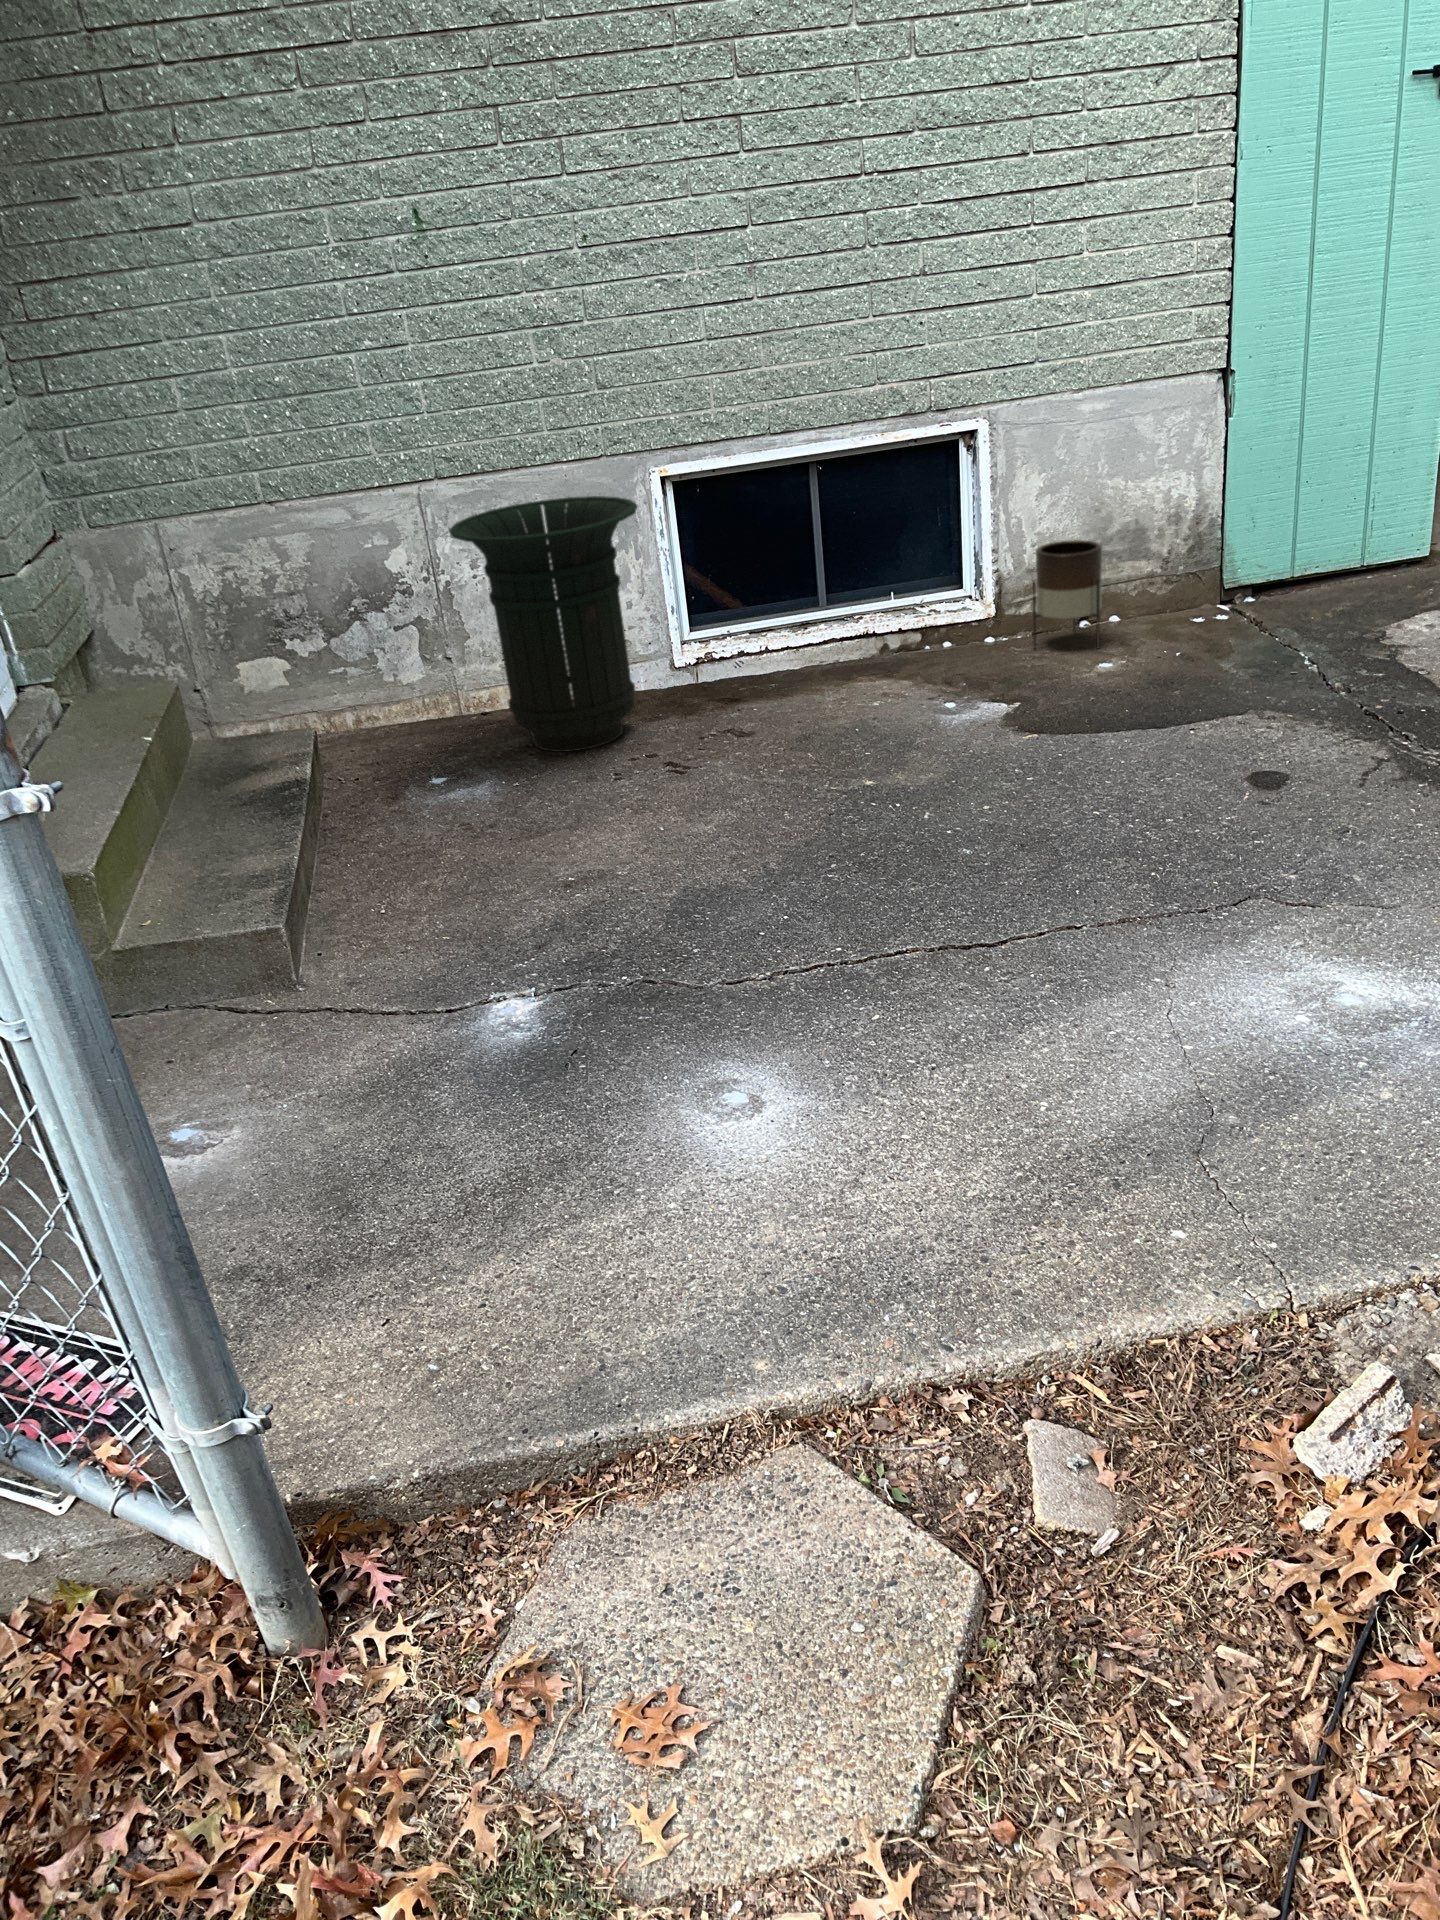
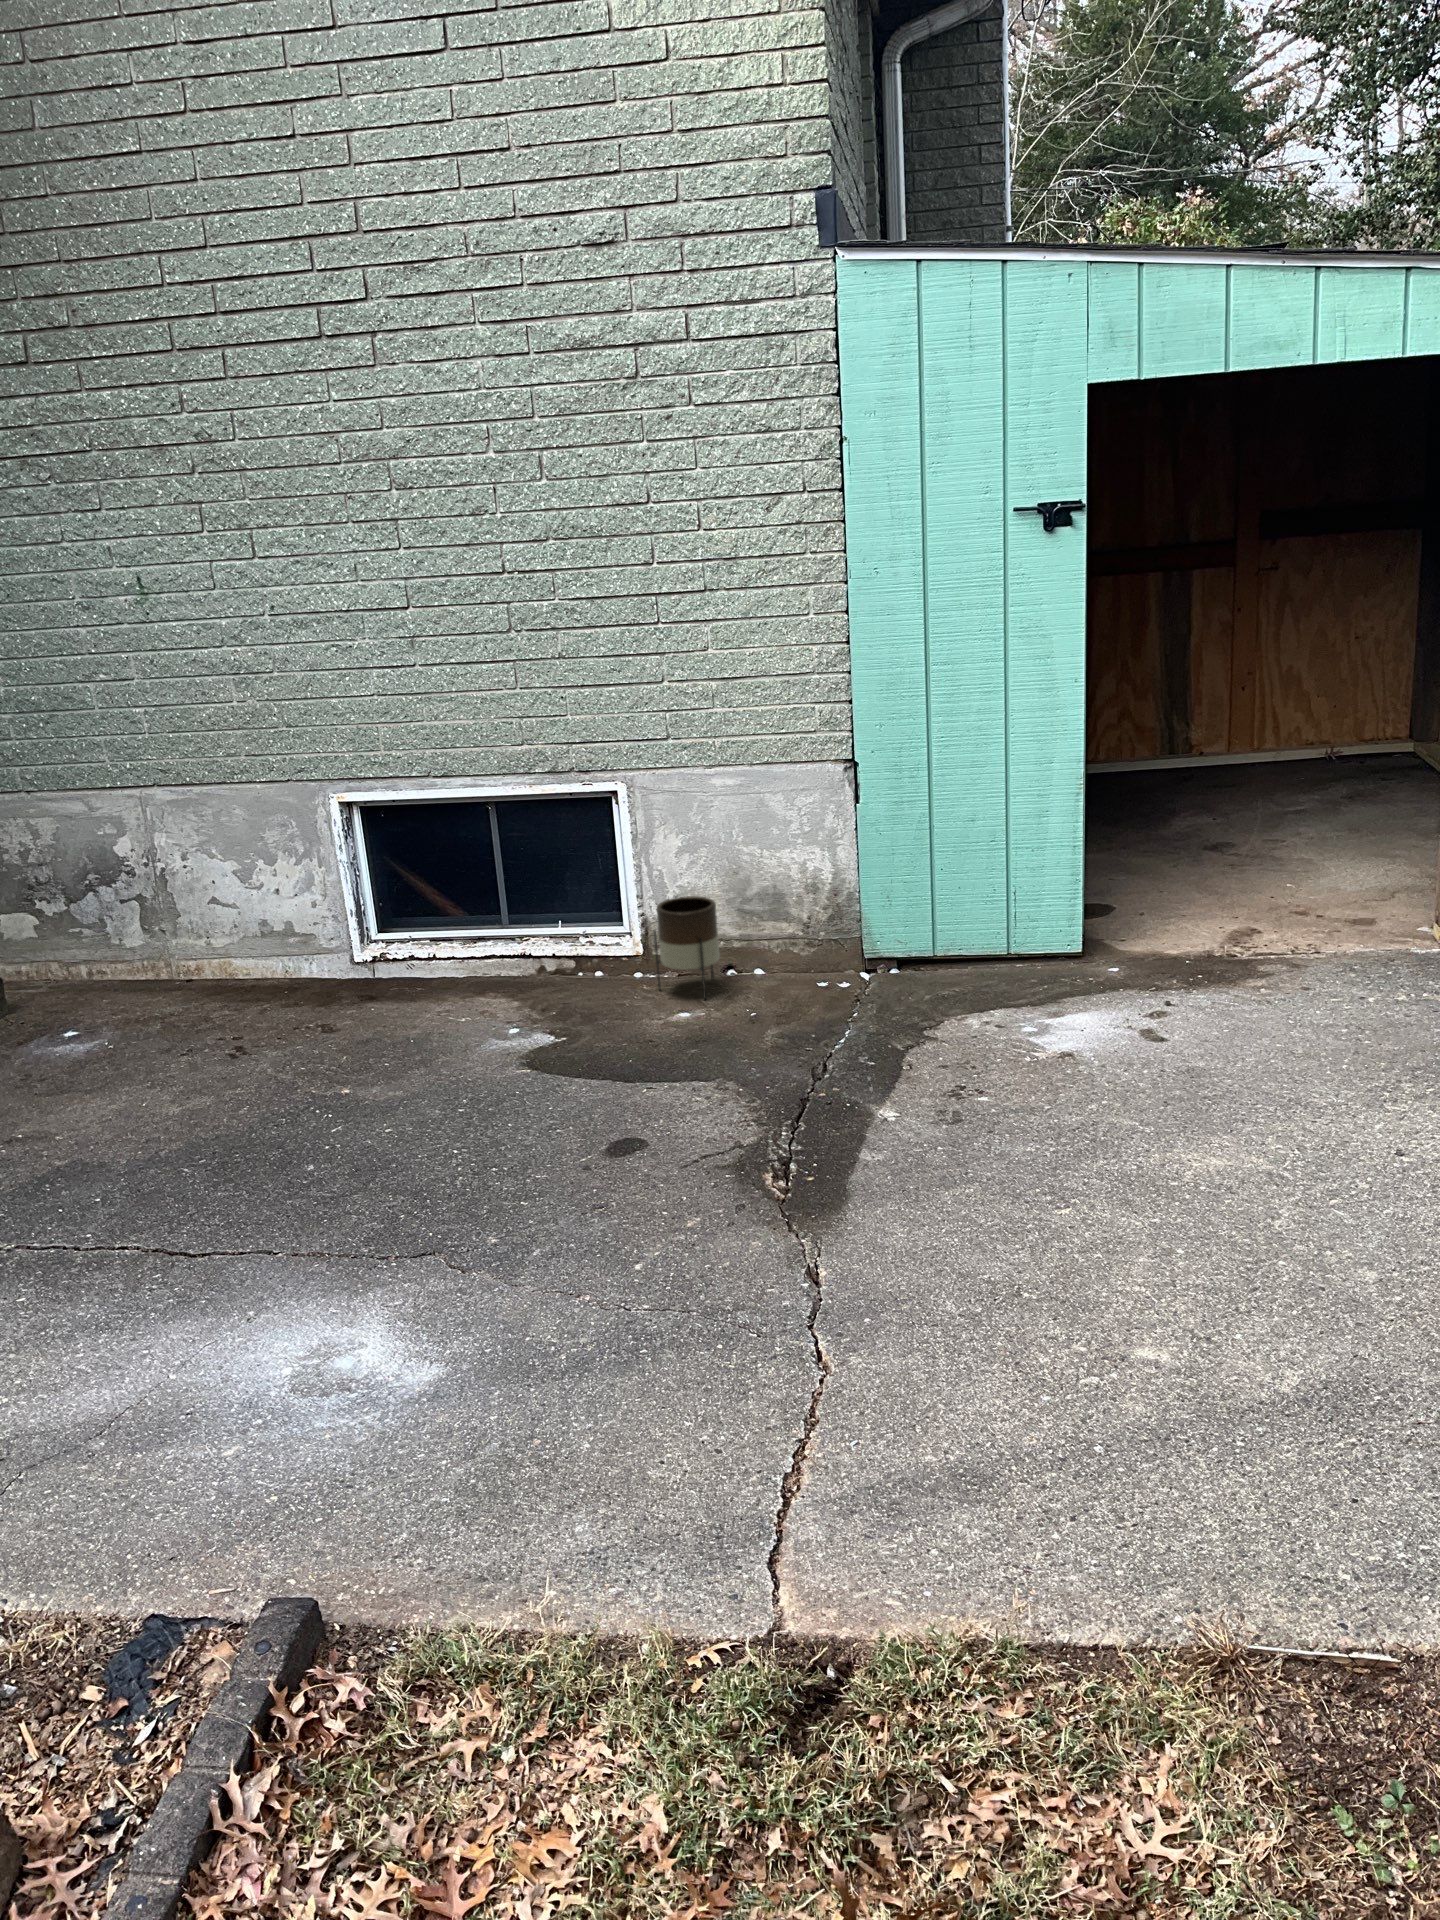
trash can: present [449,496,638,752] -> none [111,813,281,1029]

